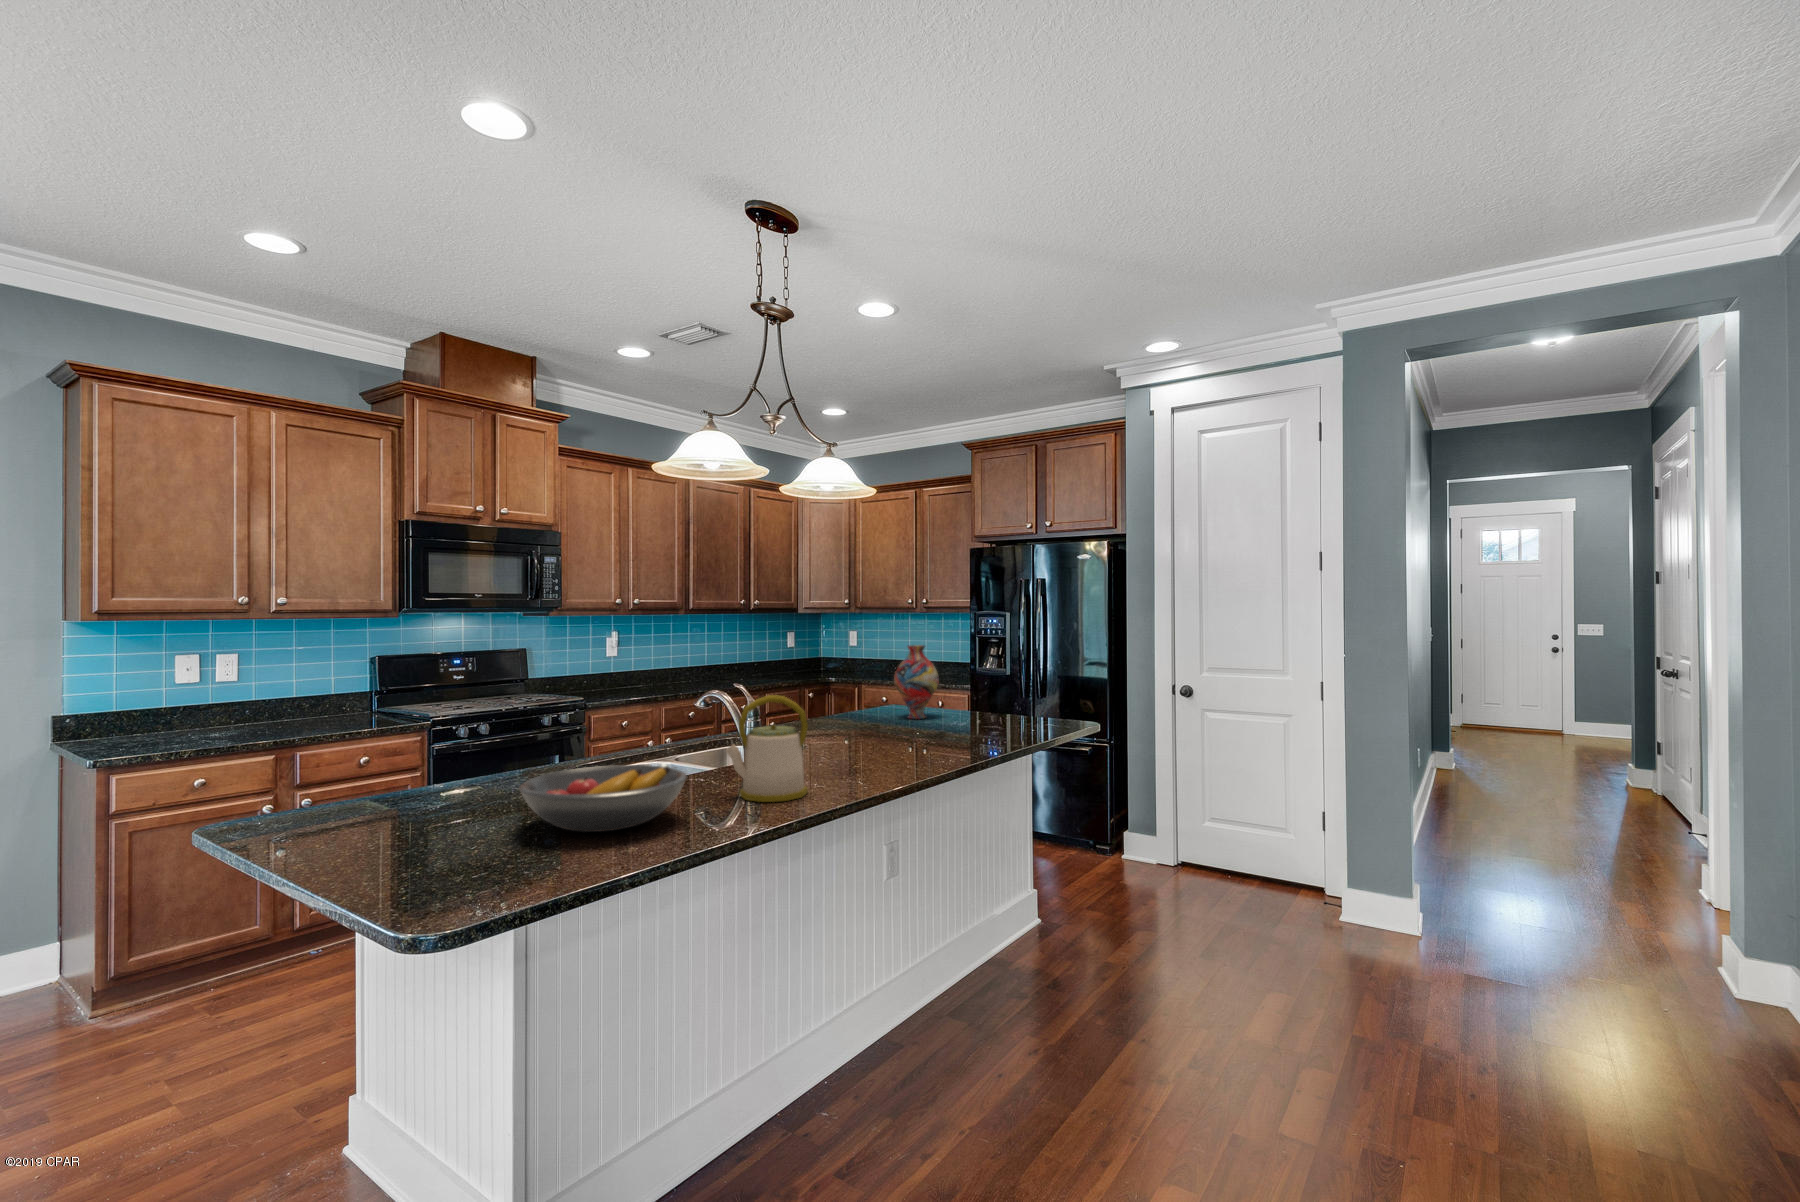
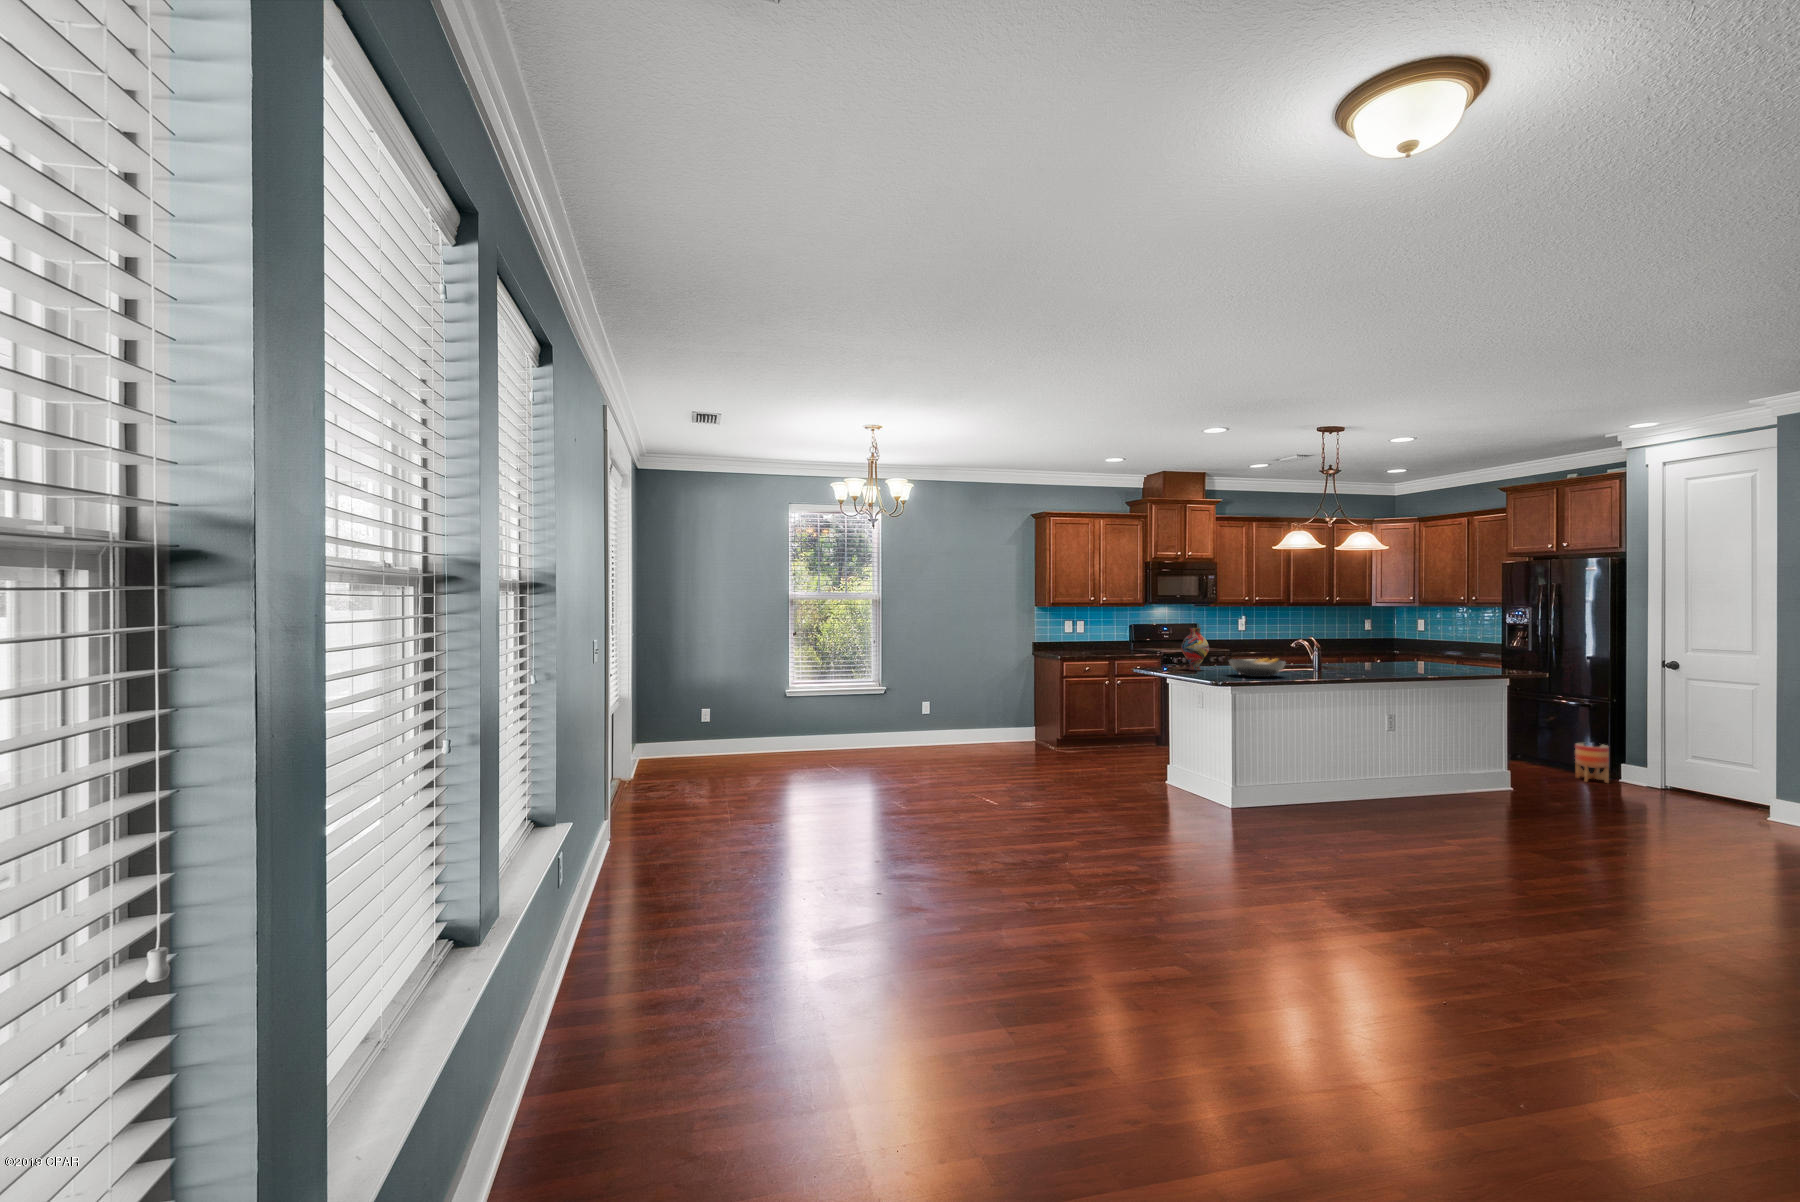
vase: present [894,645,939,719] -> present [1181,628,1209,670]
kettle: present [726,695,808,802] -> none [1302,638,1338,677]
planter: none [1078,807,1118,869] -> present [1575,743,1609,783]

